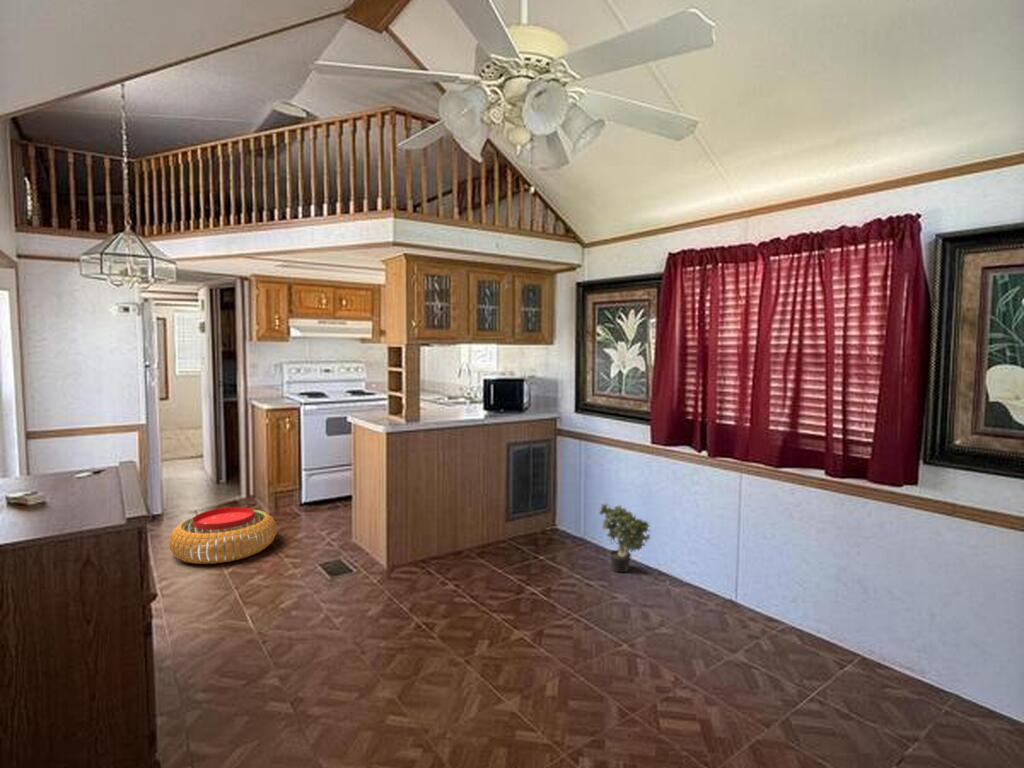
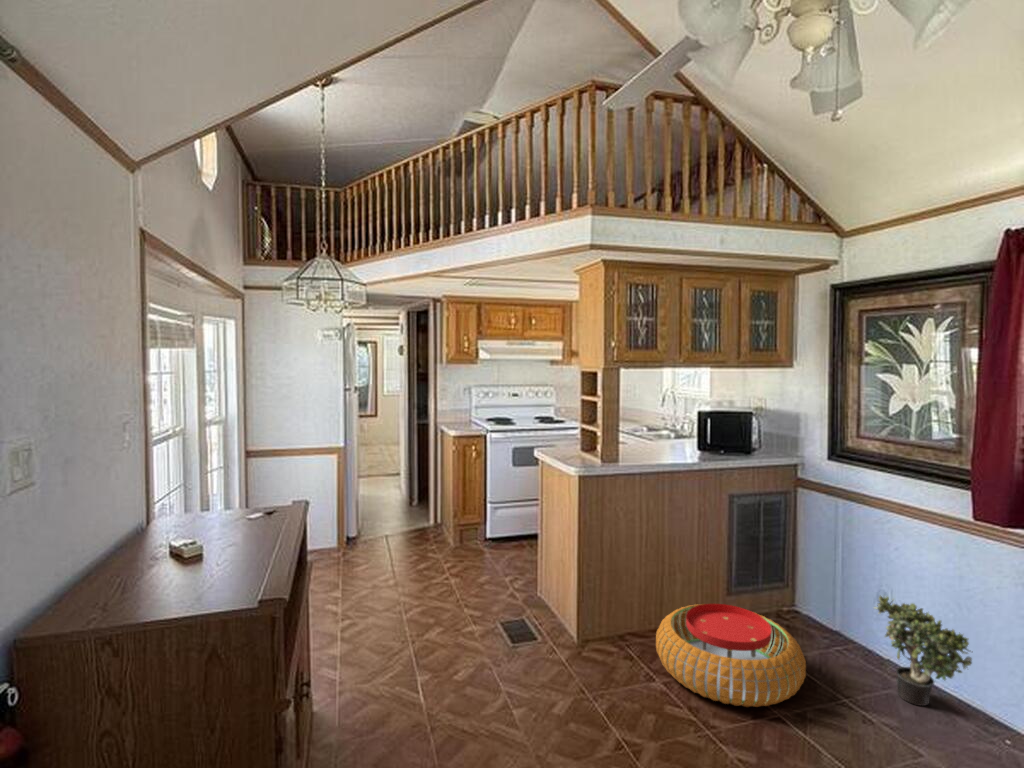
pouf: present [169,507,277,564] -> present [656,604,806,707]

